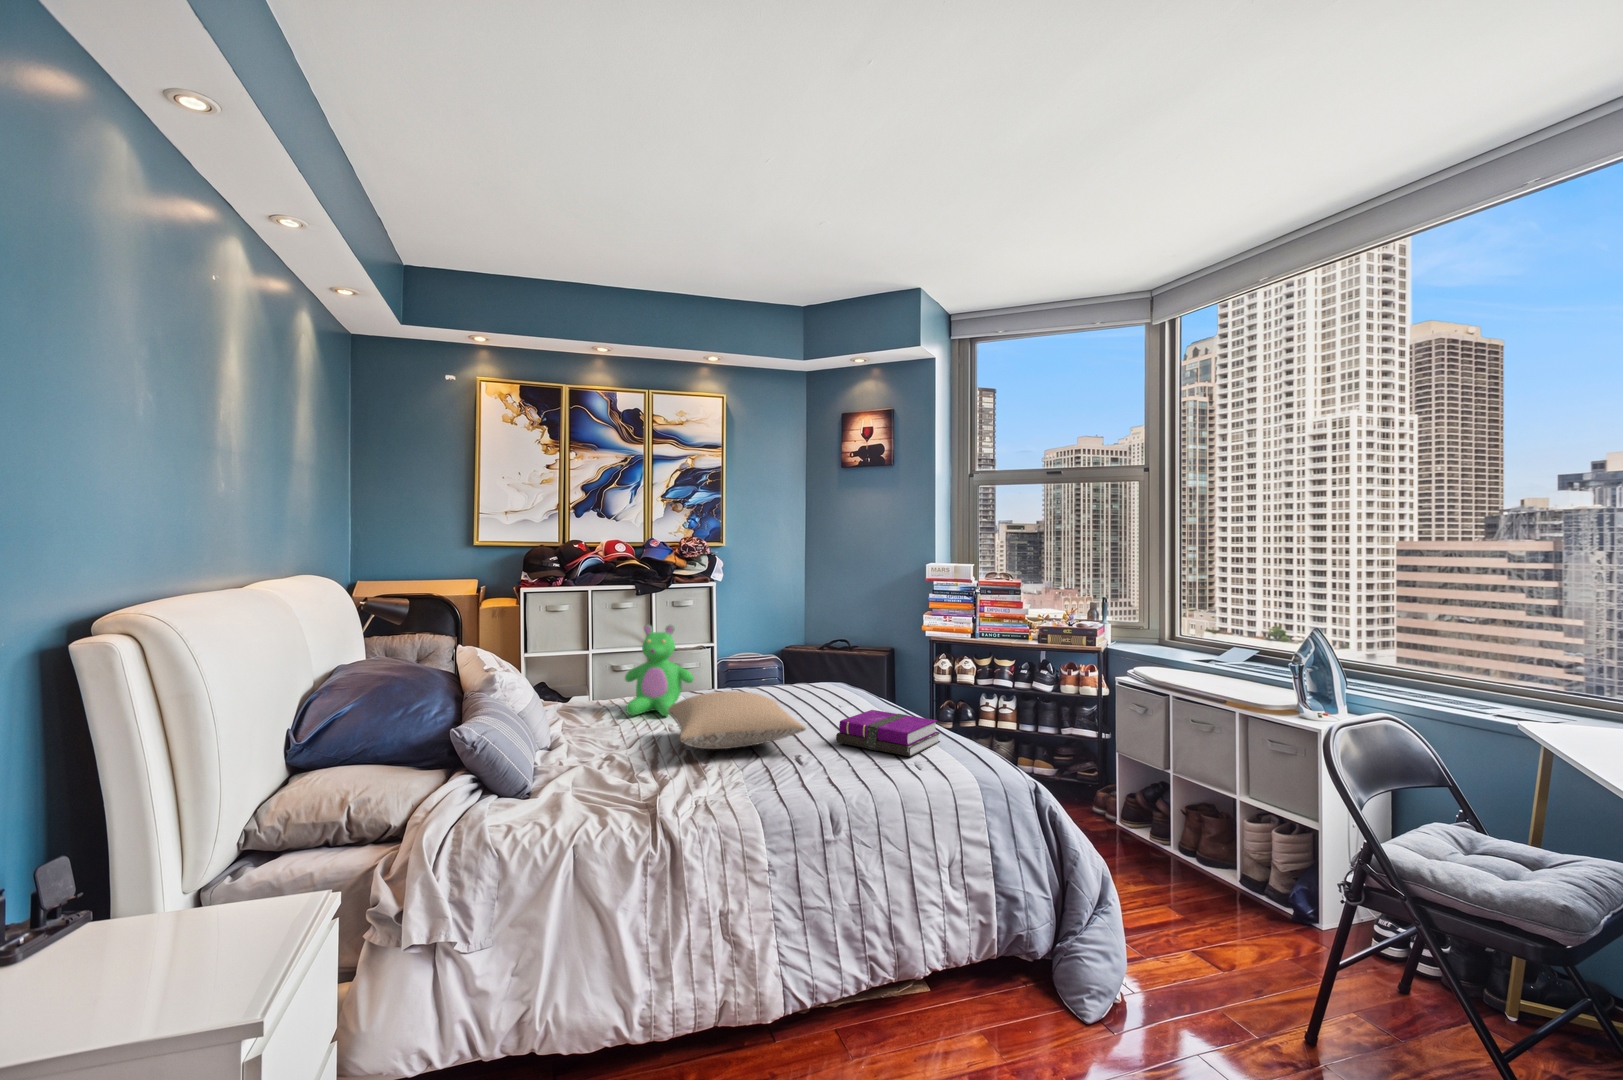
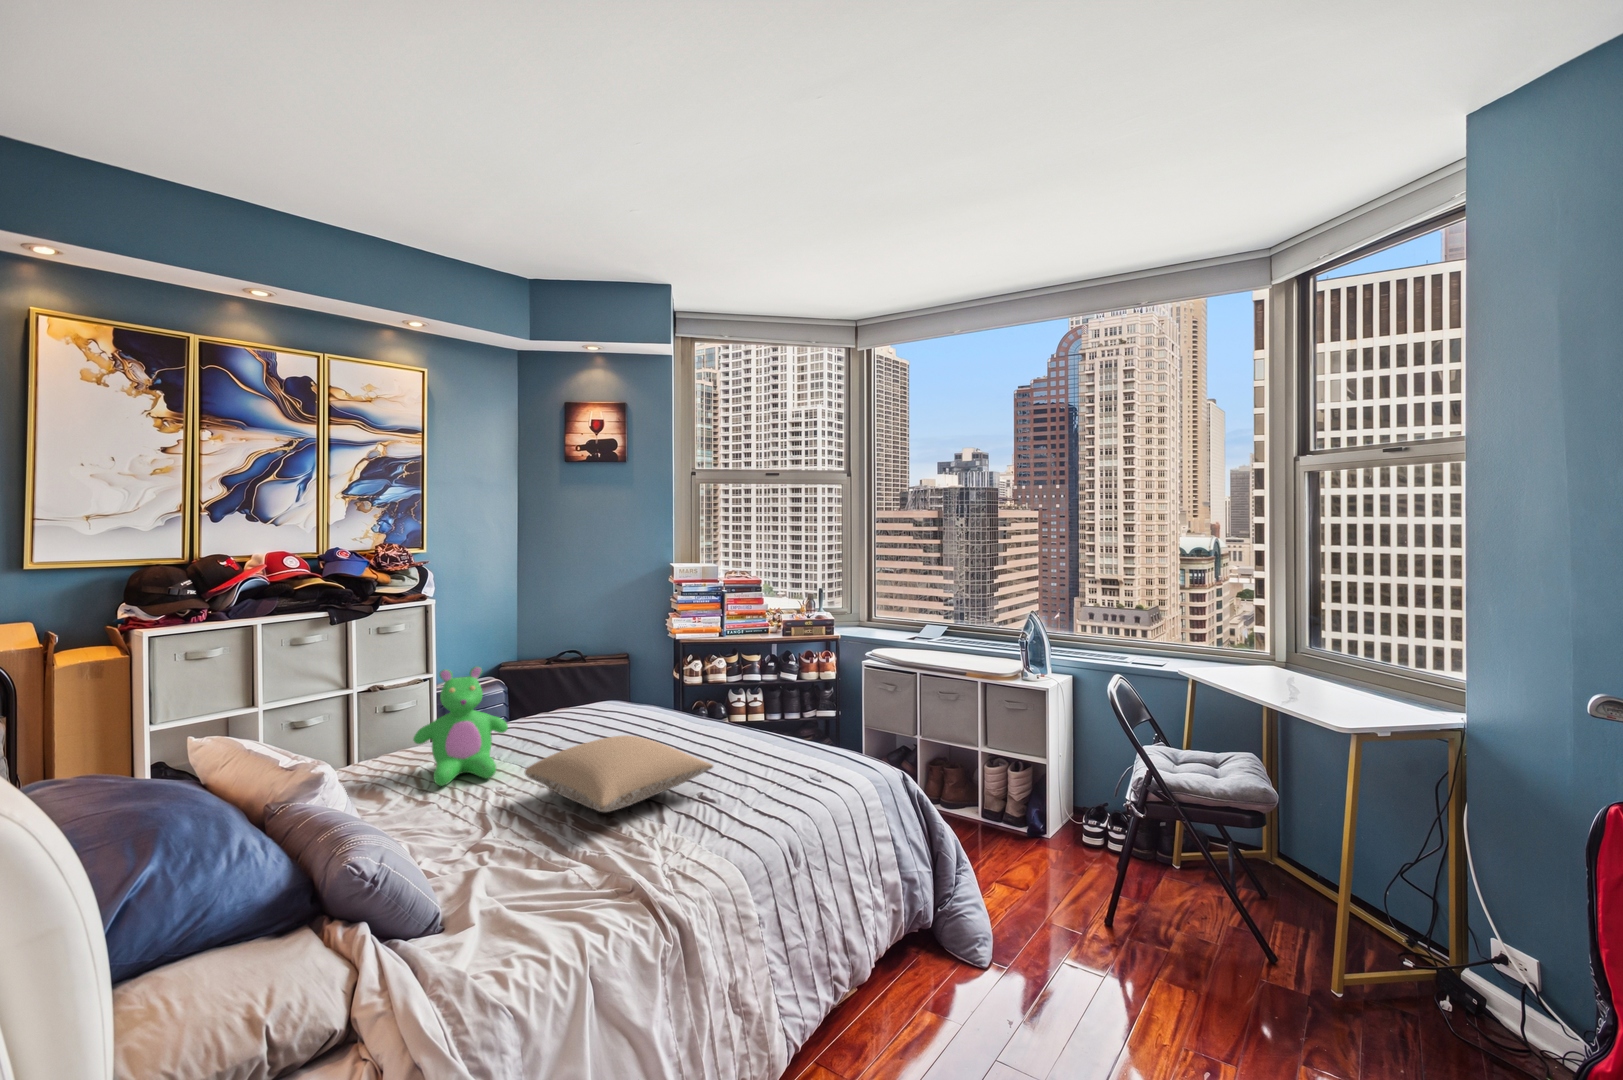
notebook: present [836,710,940,757] -> none [727,731,812,773]

